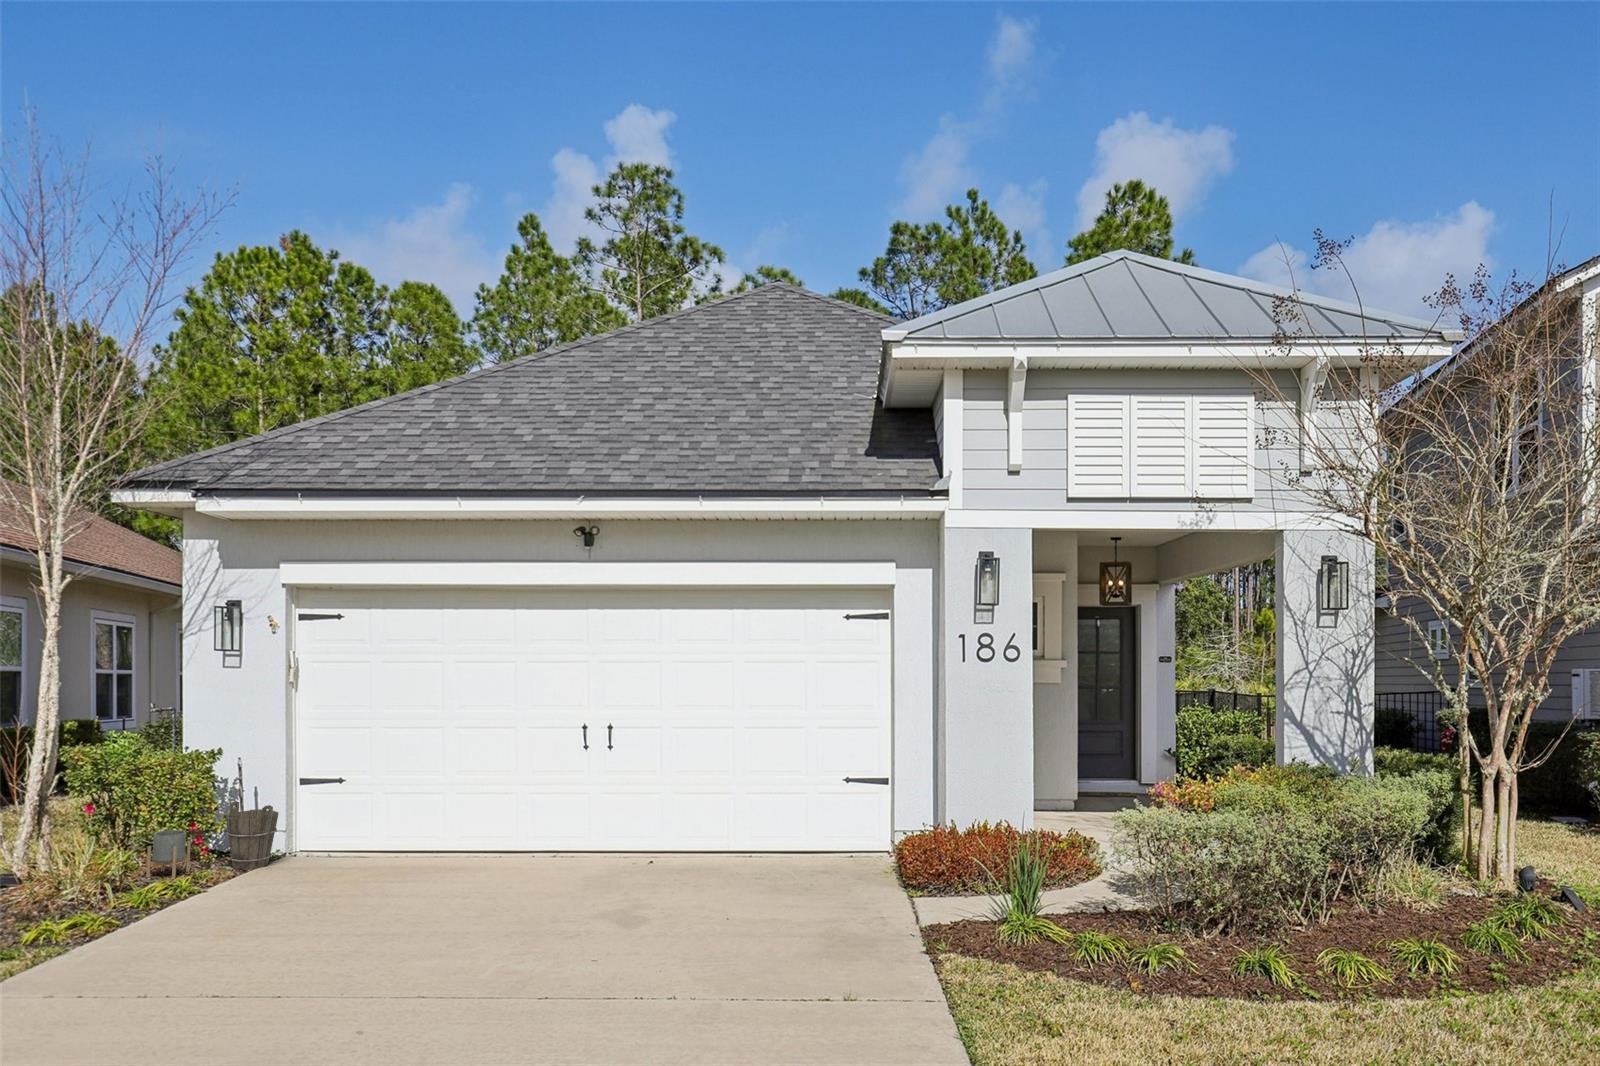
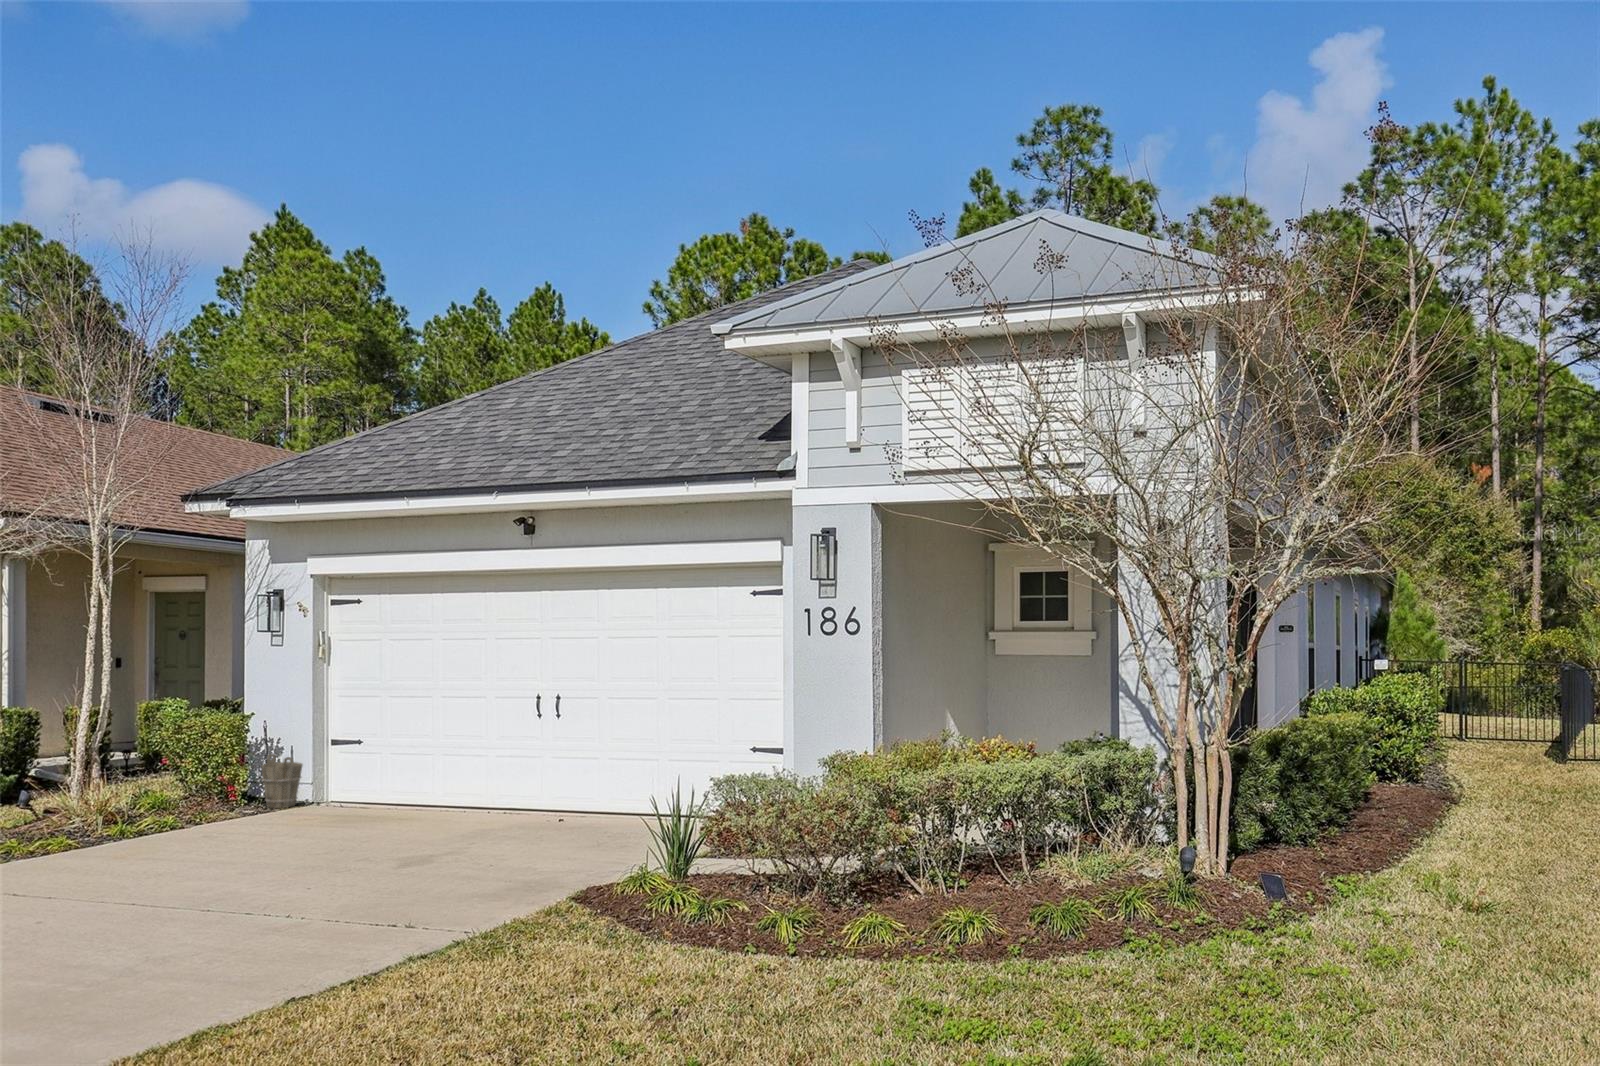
planter: present [146,830,191,878] -> none [200,774,235,811]

